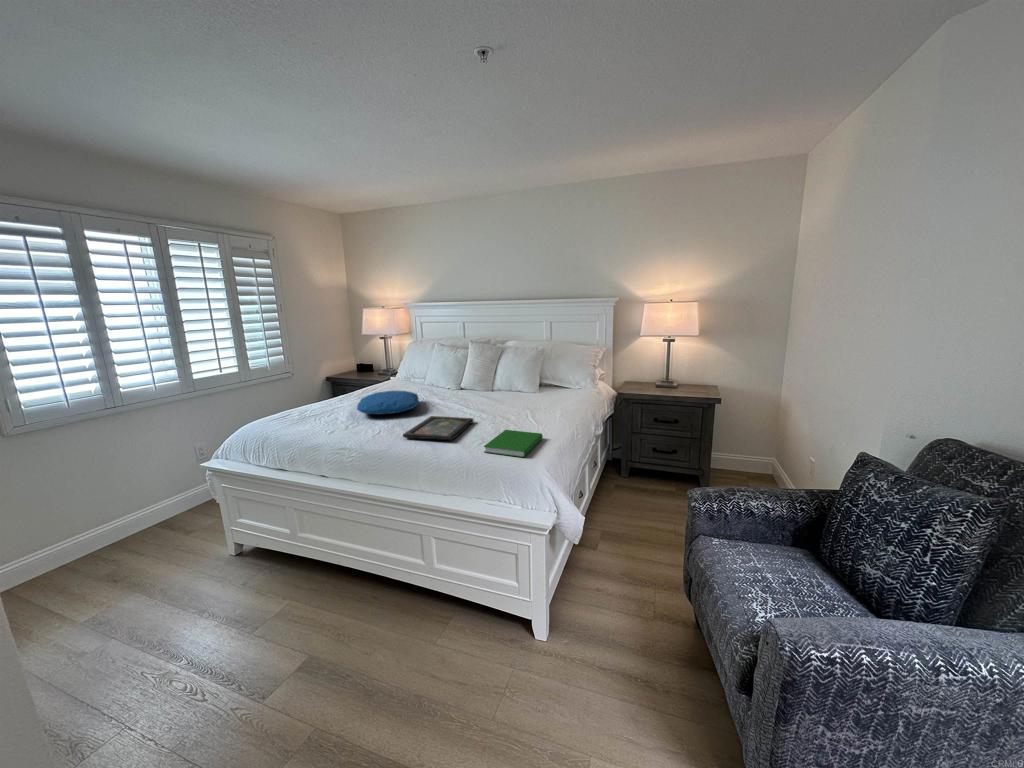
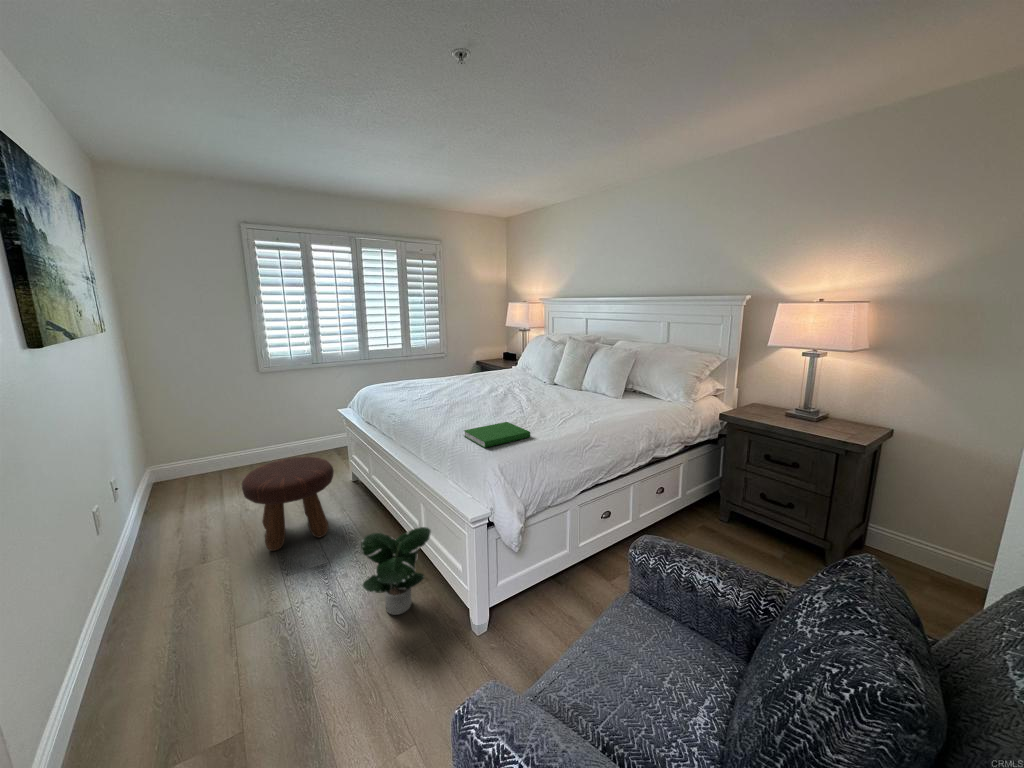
pillow: present [357,391,419,414] -> none [428,374,489,393]
tray: present [403,416,473,440] -> none [429,400,501,421]
footstool: none [126,534,277,688] -> present [242,457,334,551]
potted plant: none [405,560,489,670] -> present [361,527,431,615]

